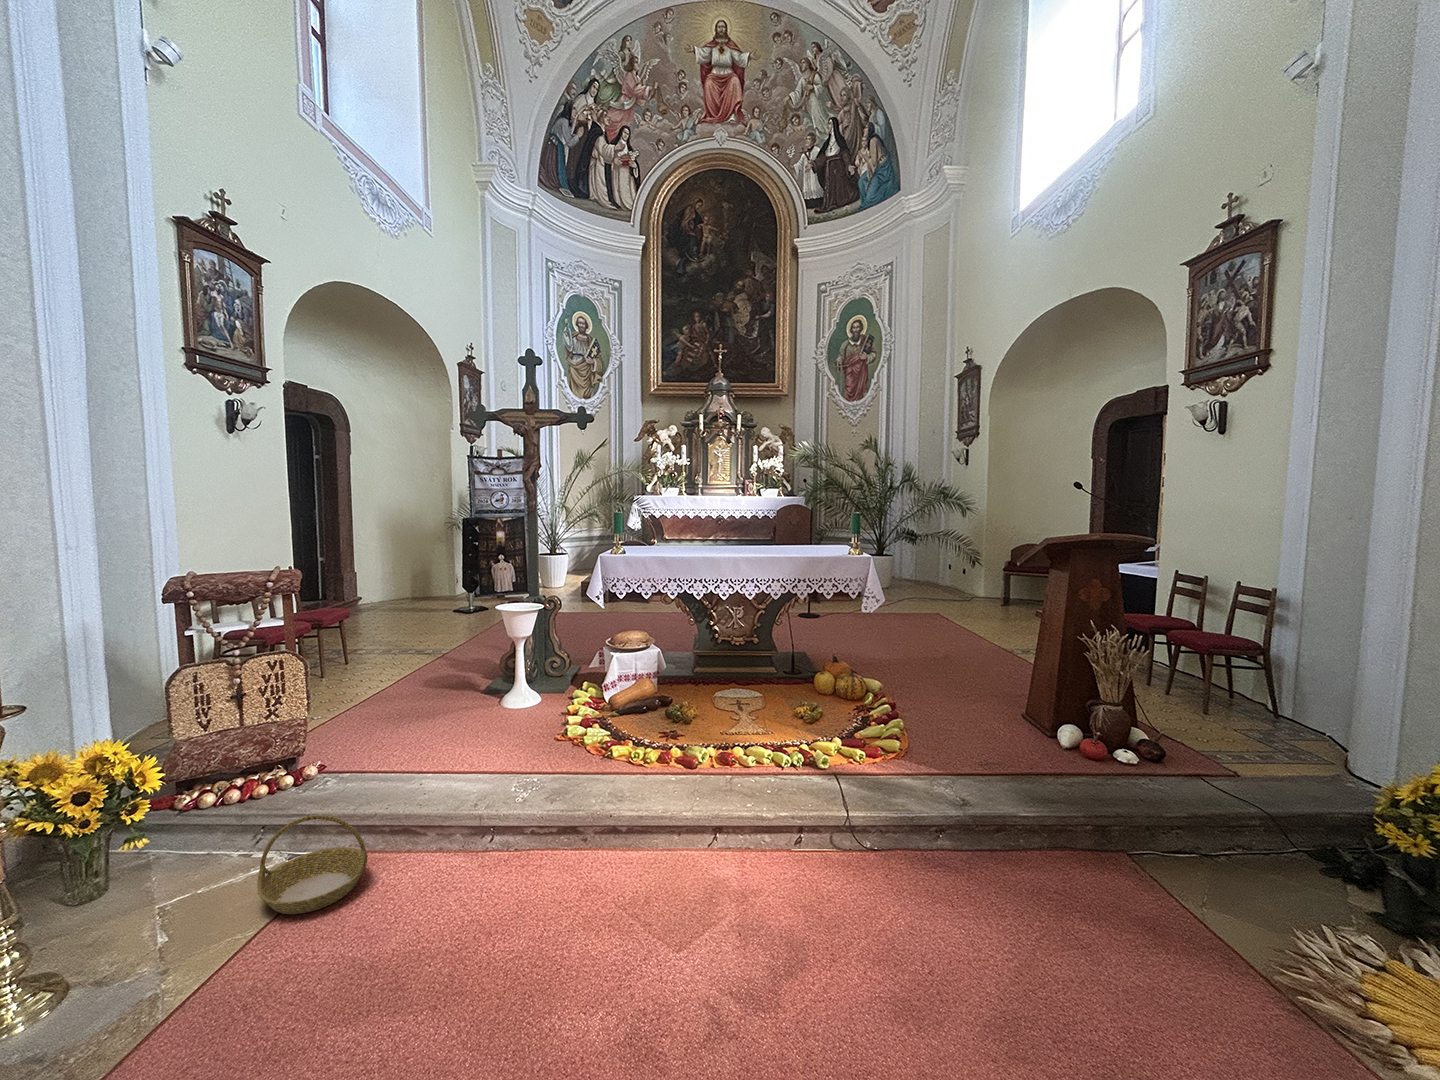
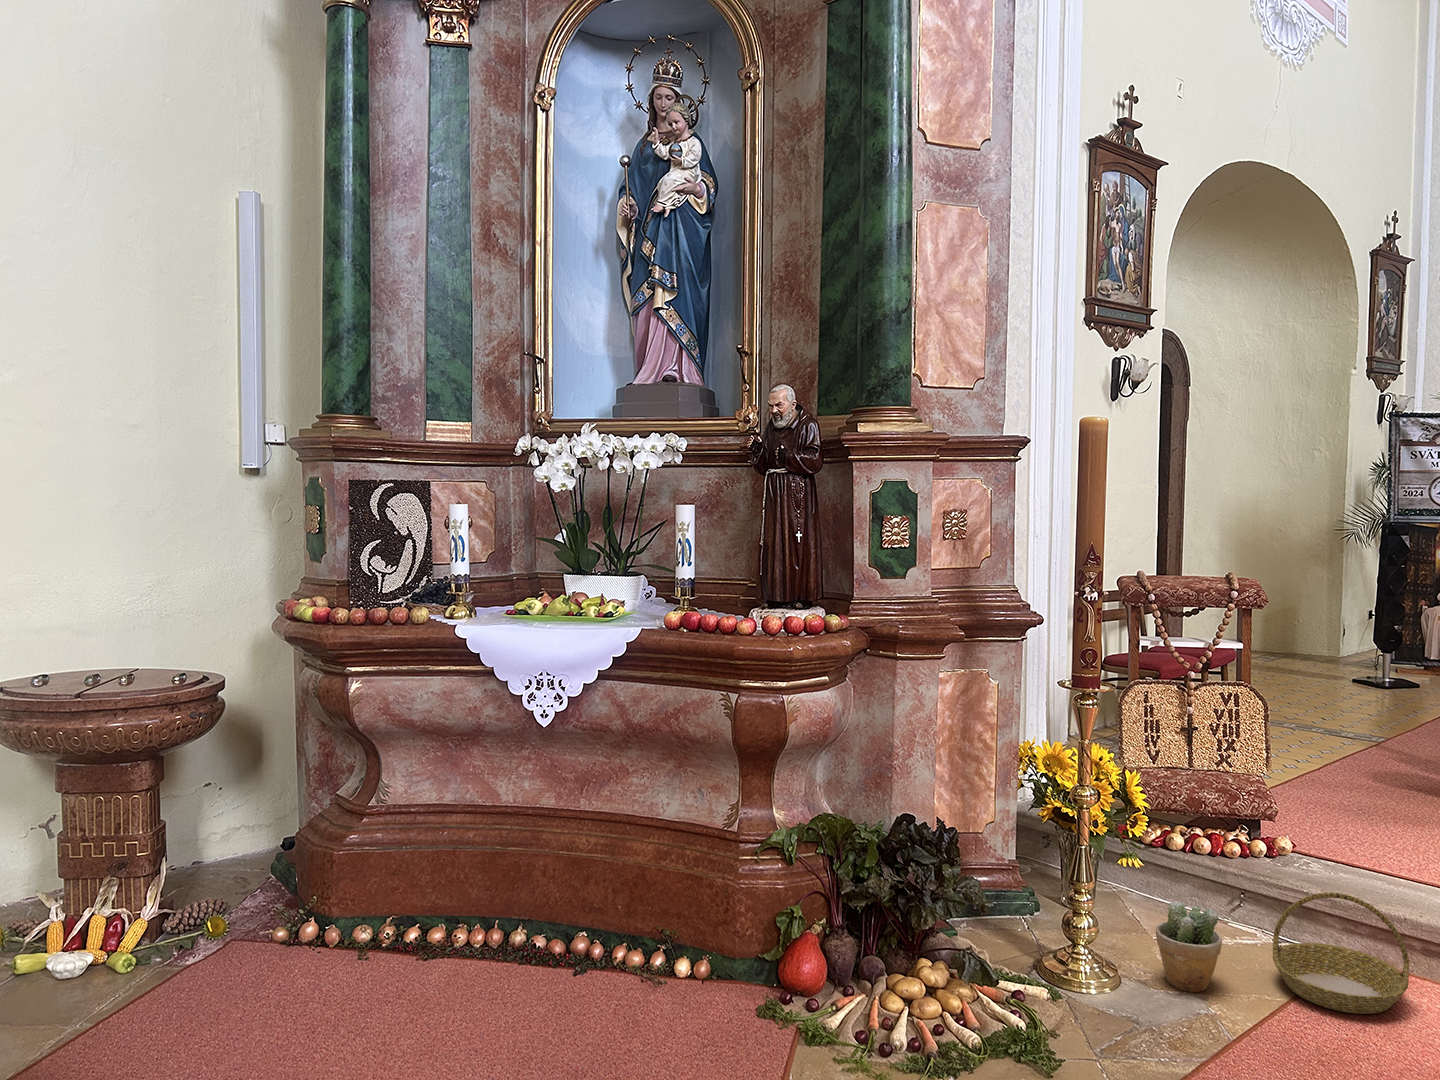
potted plant: none [124,874,198,958] -> present [1156,901,1222,992]

